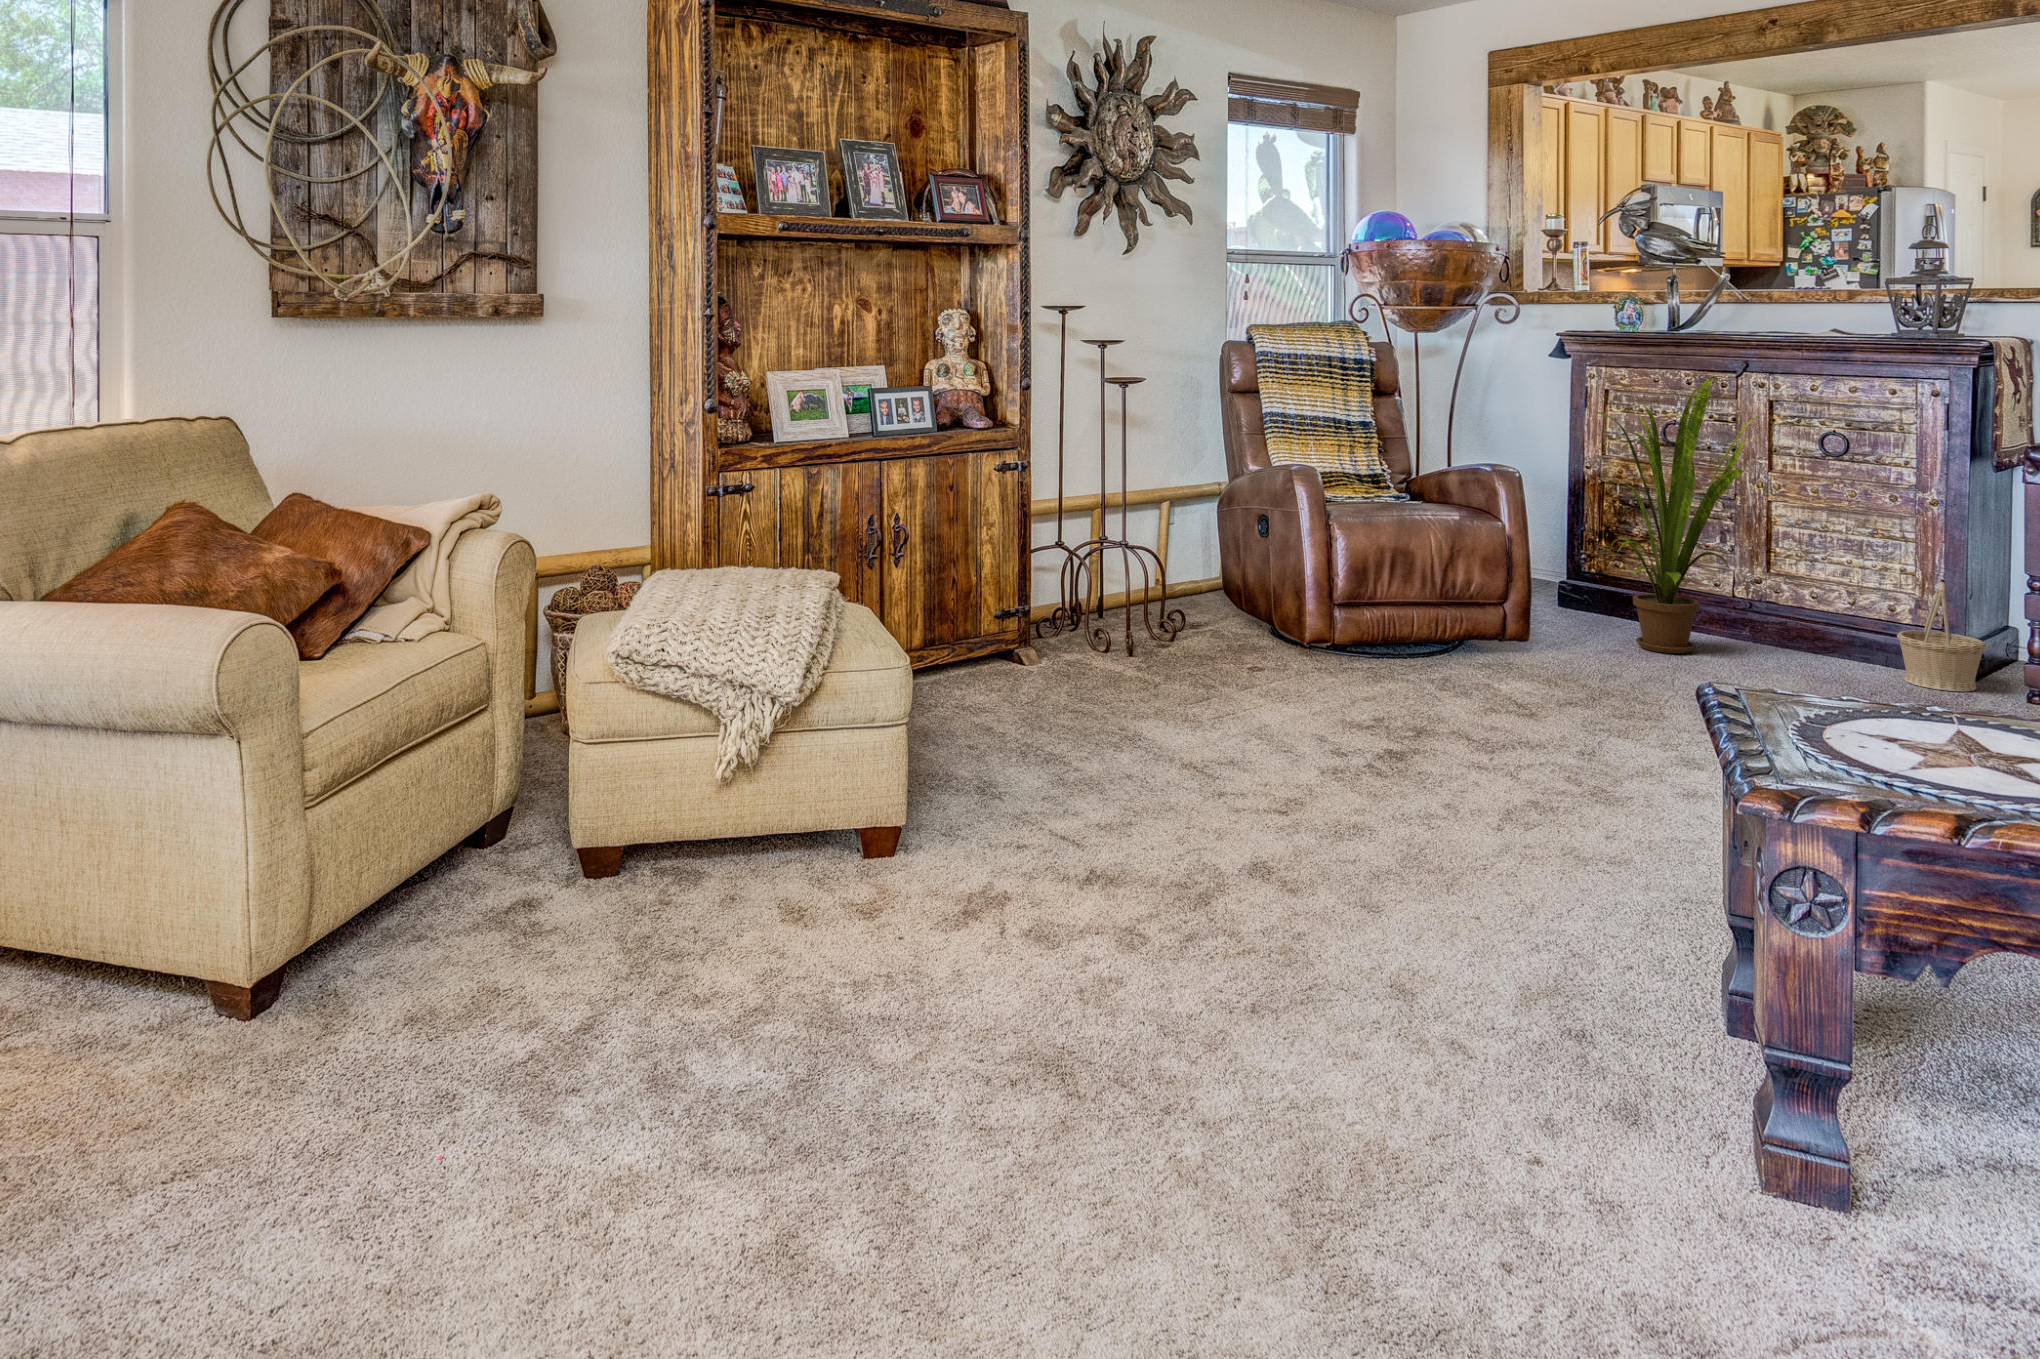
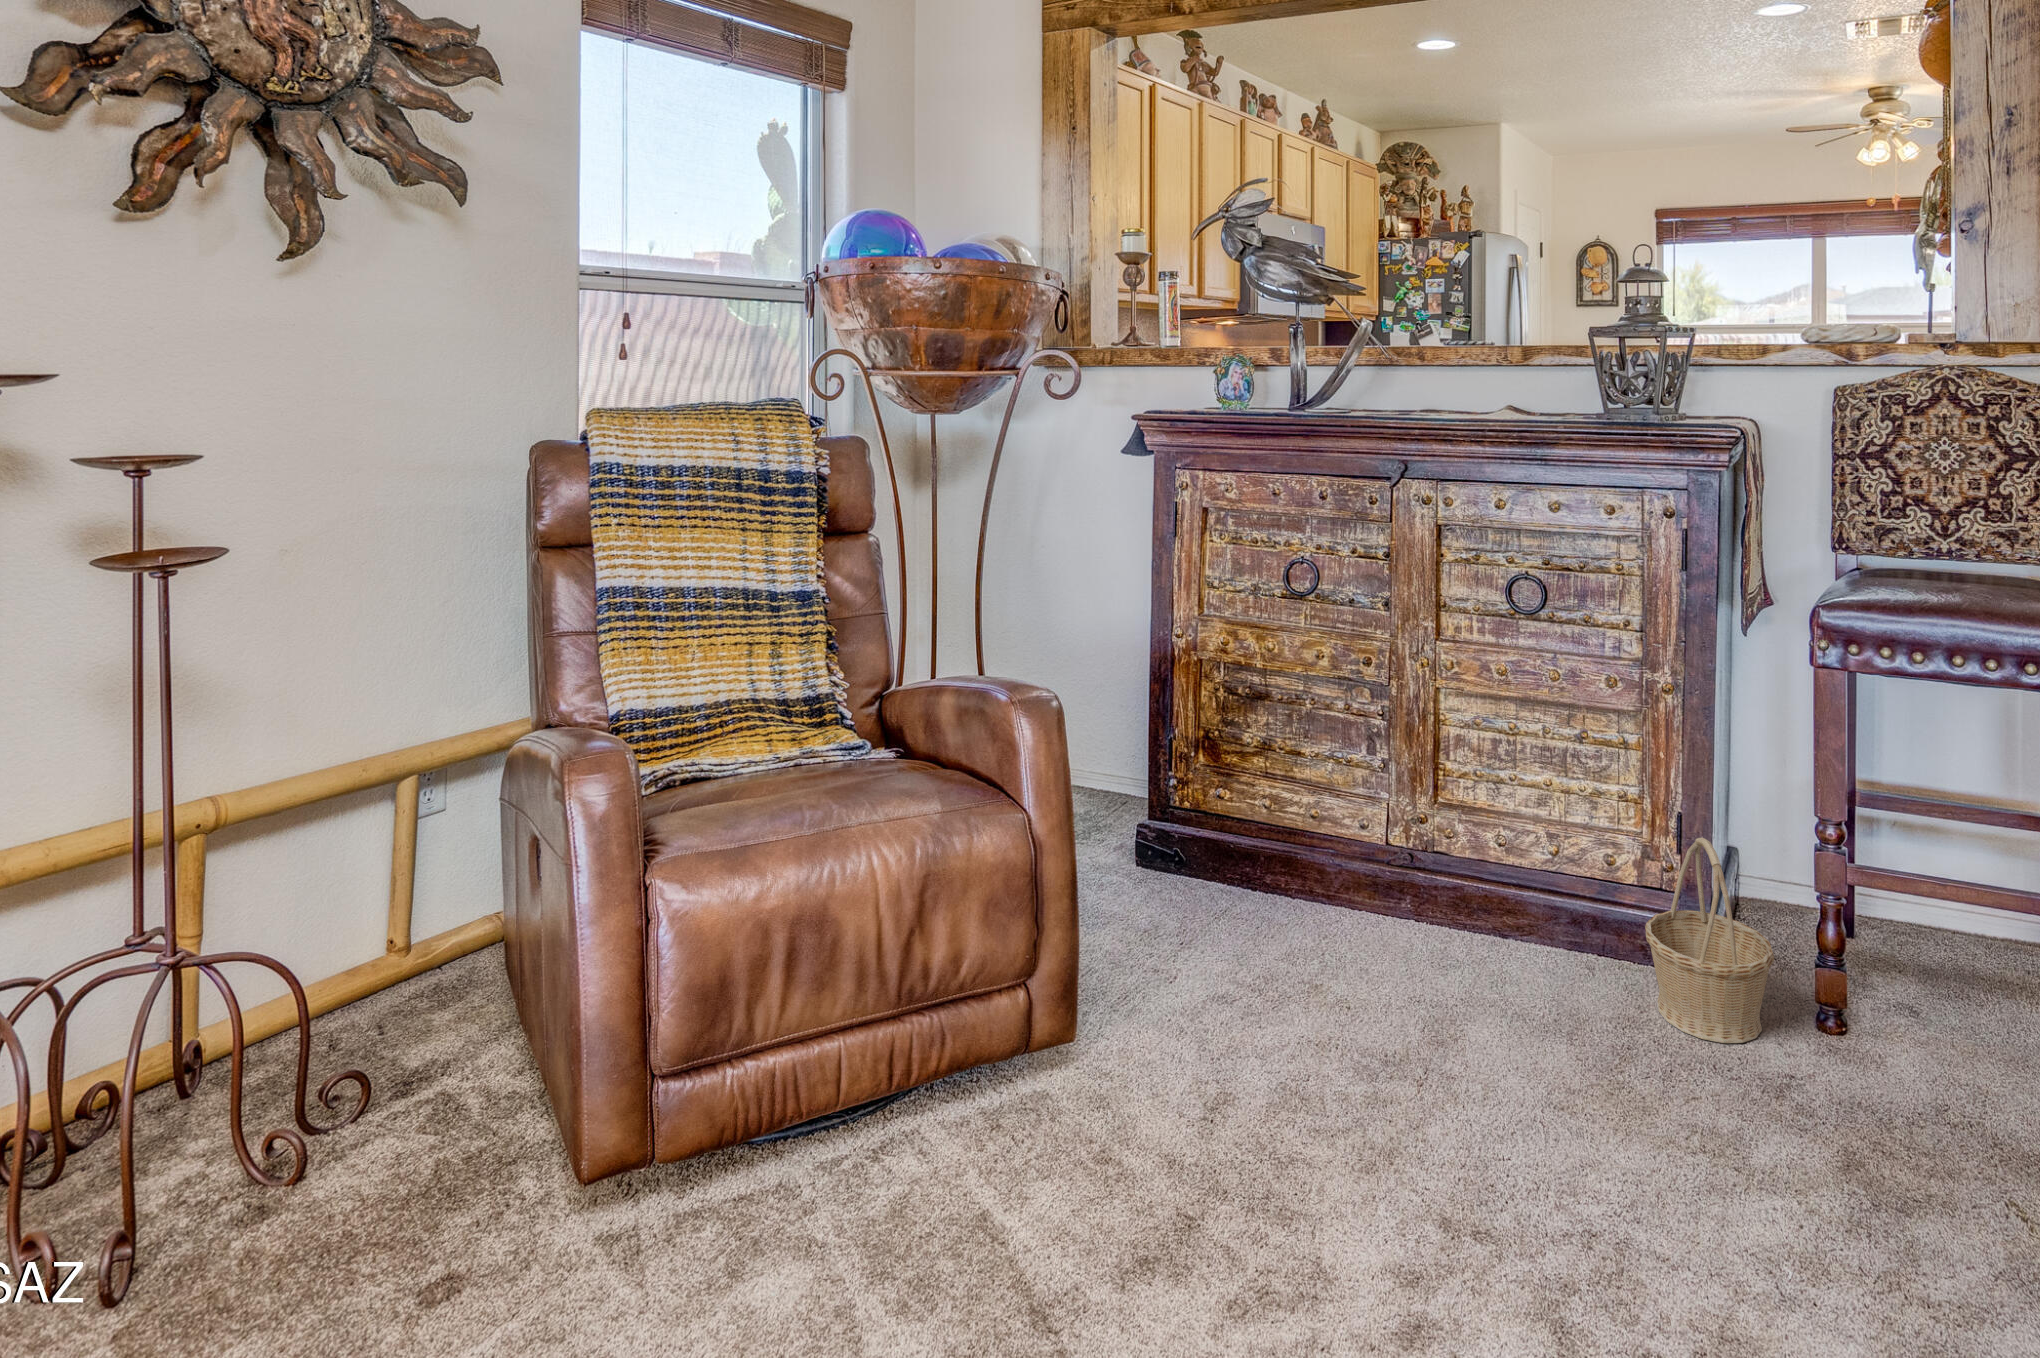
house plant: present [1594,378,1759,654] -> none [1184,489,1439,1004]

